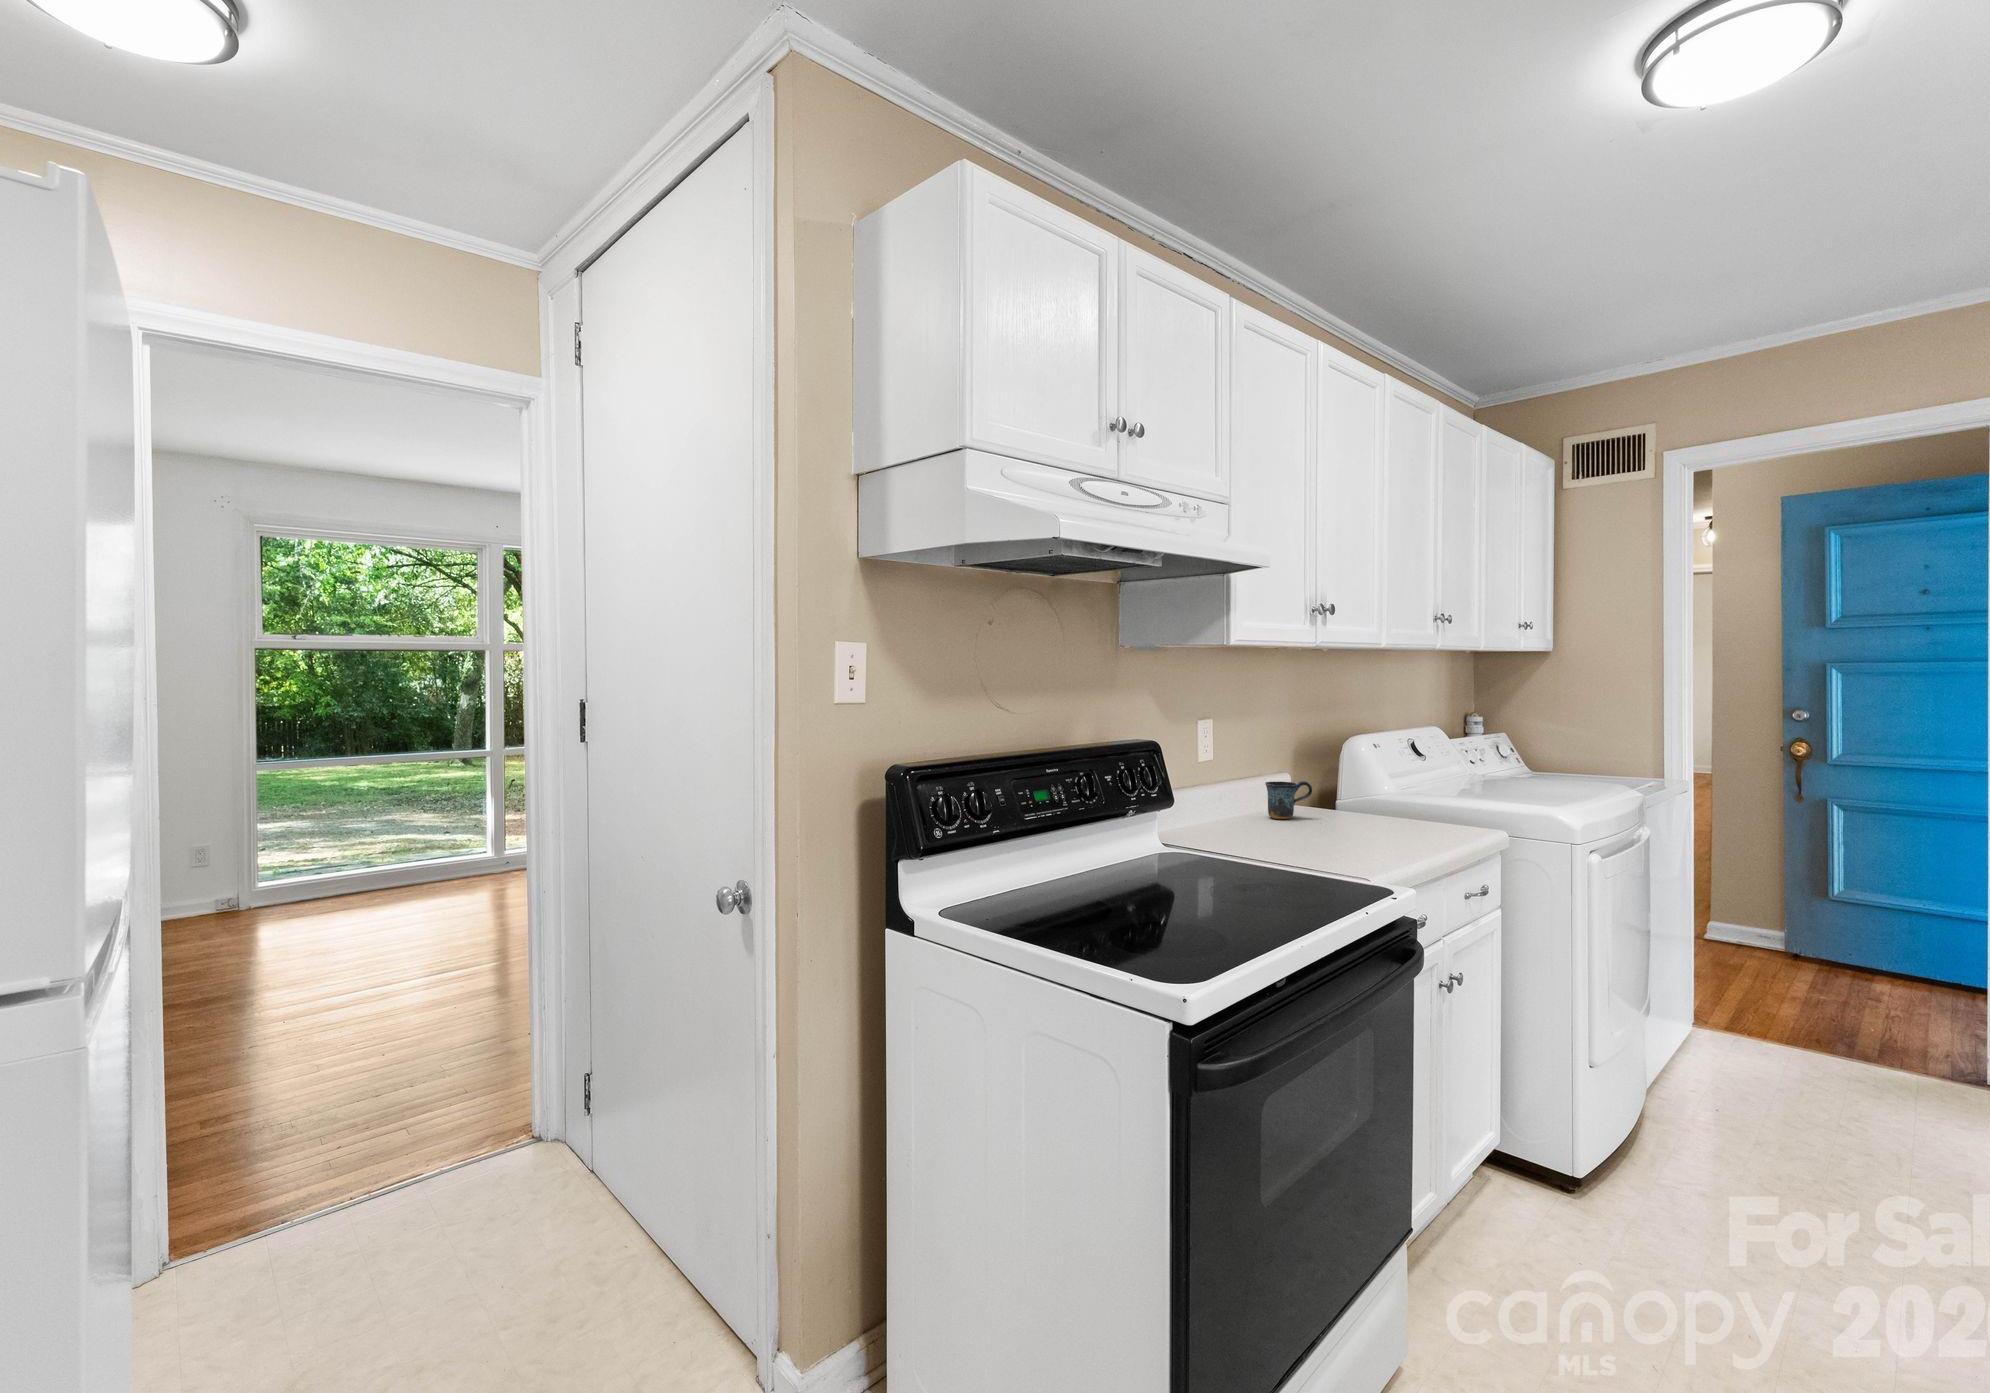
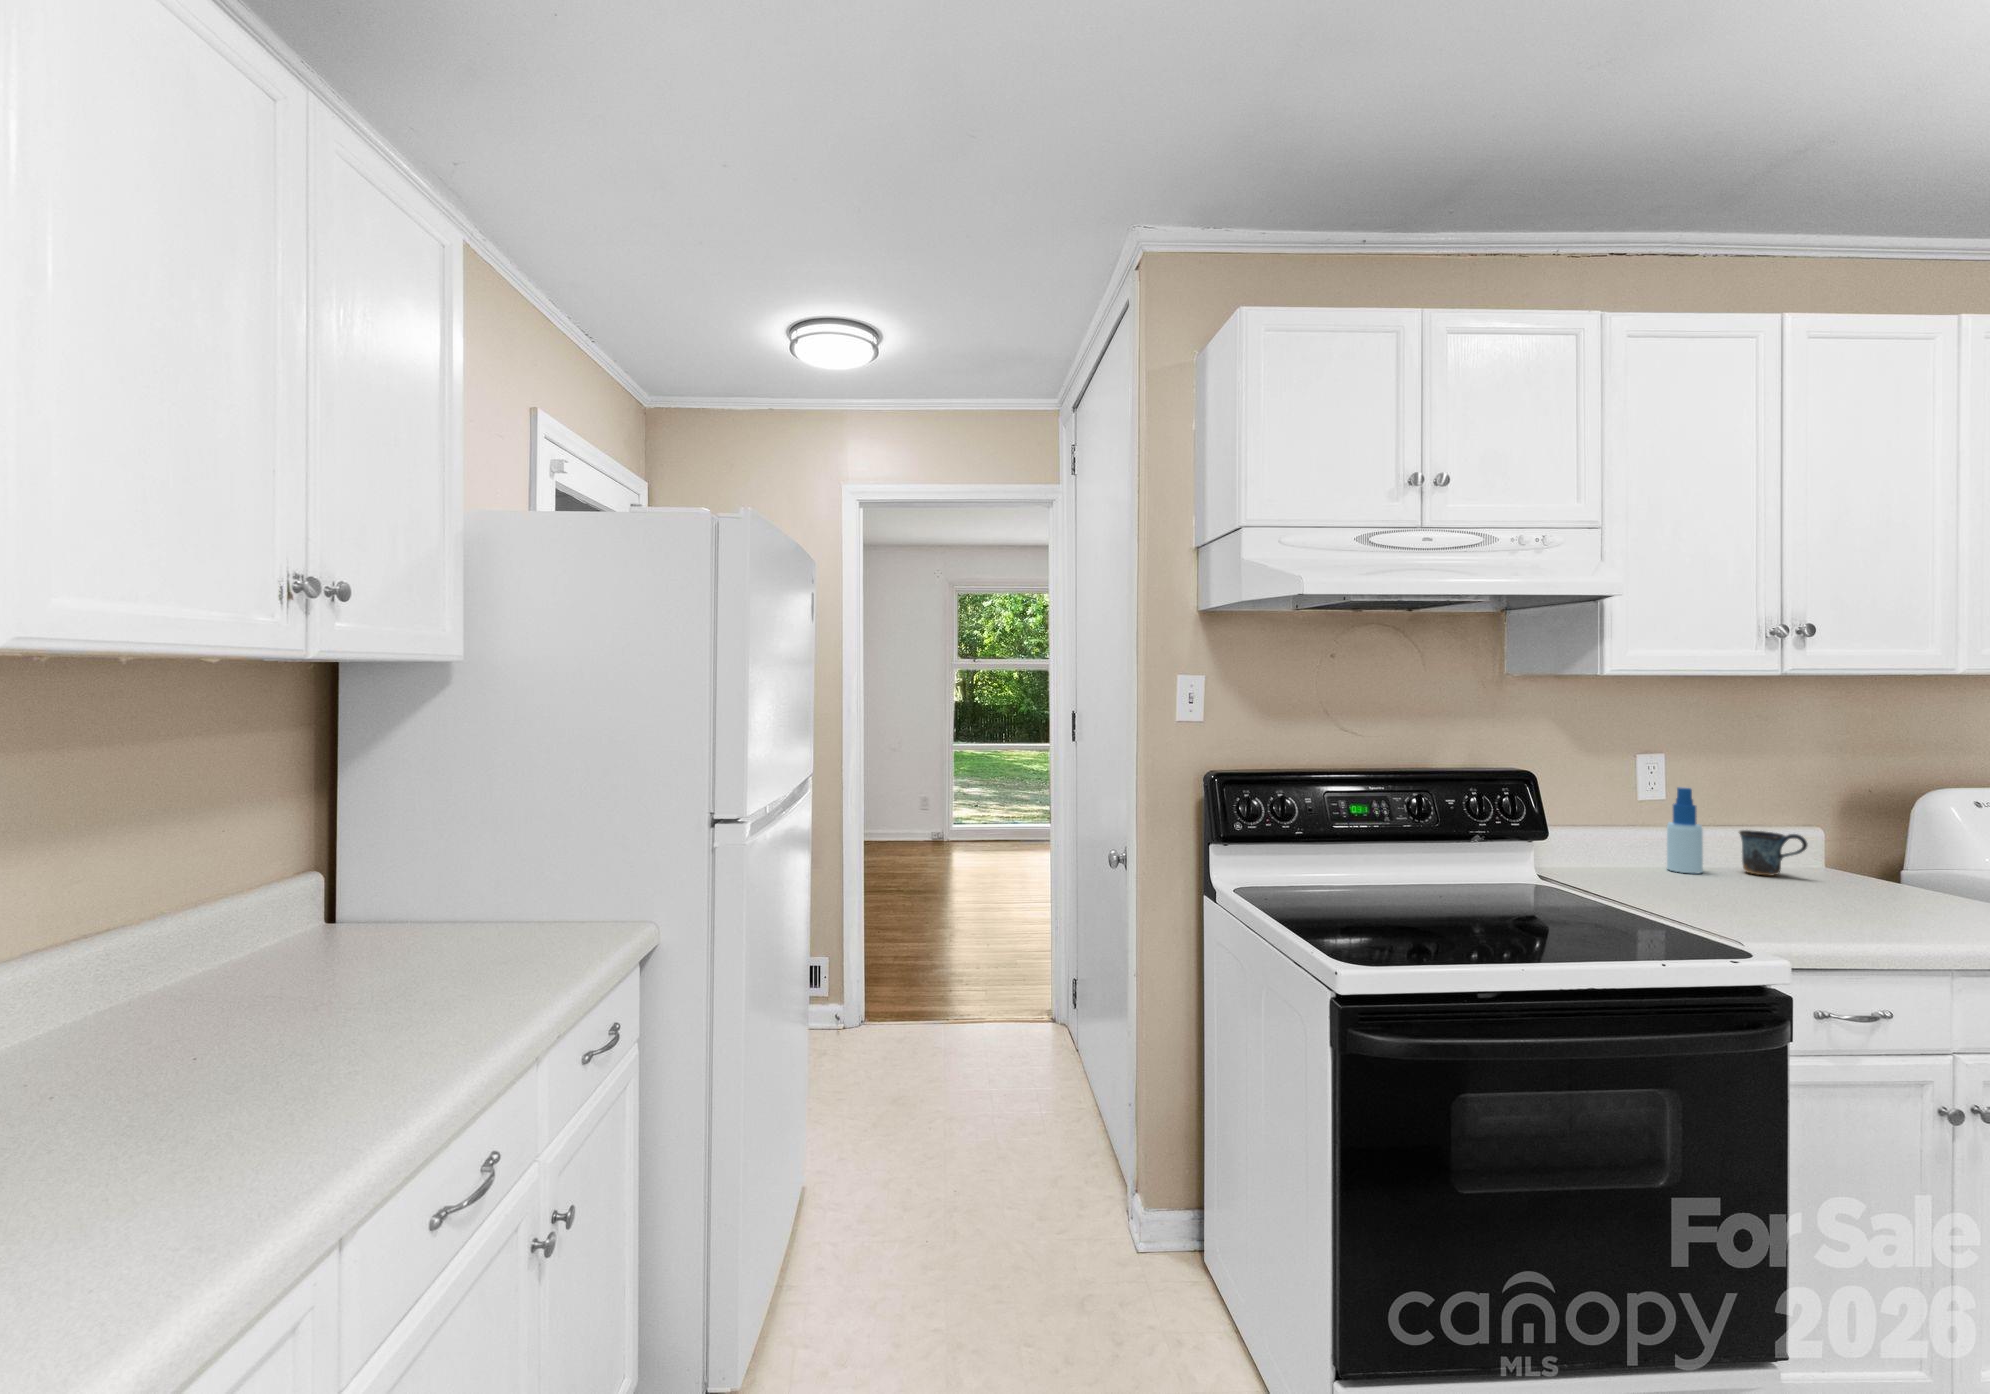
spray bottle: none [1224,749,1250,825] -> present [1667,787,1703,874]

